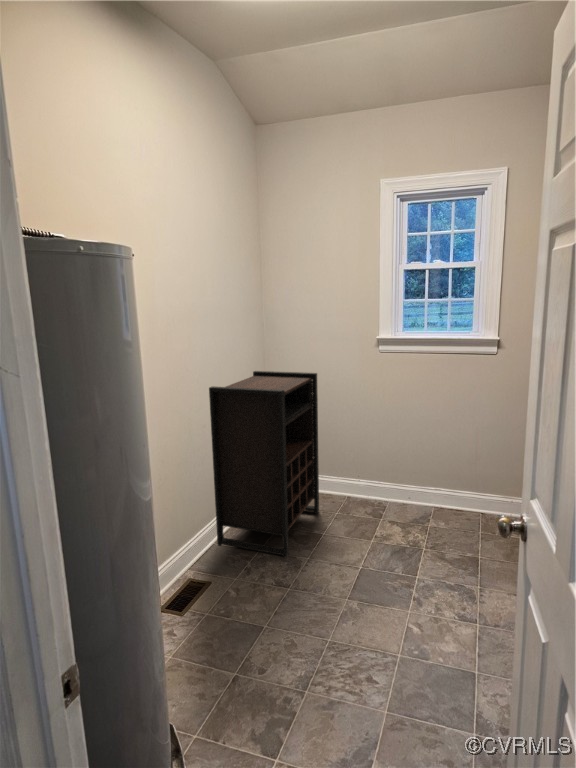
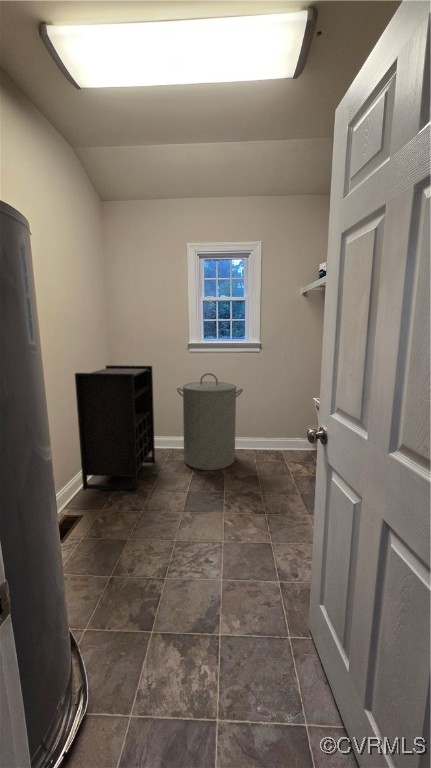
laundry hamper: none [353,387,460,540] -> present [177,373,243,470]

